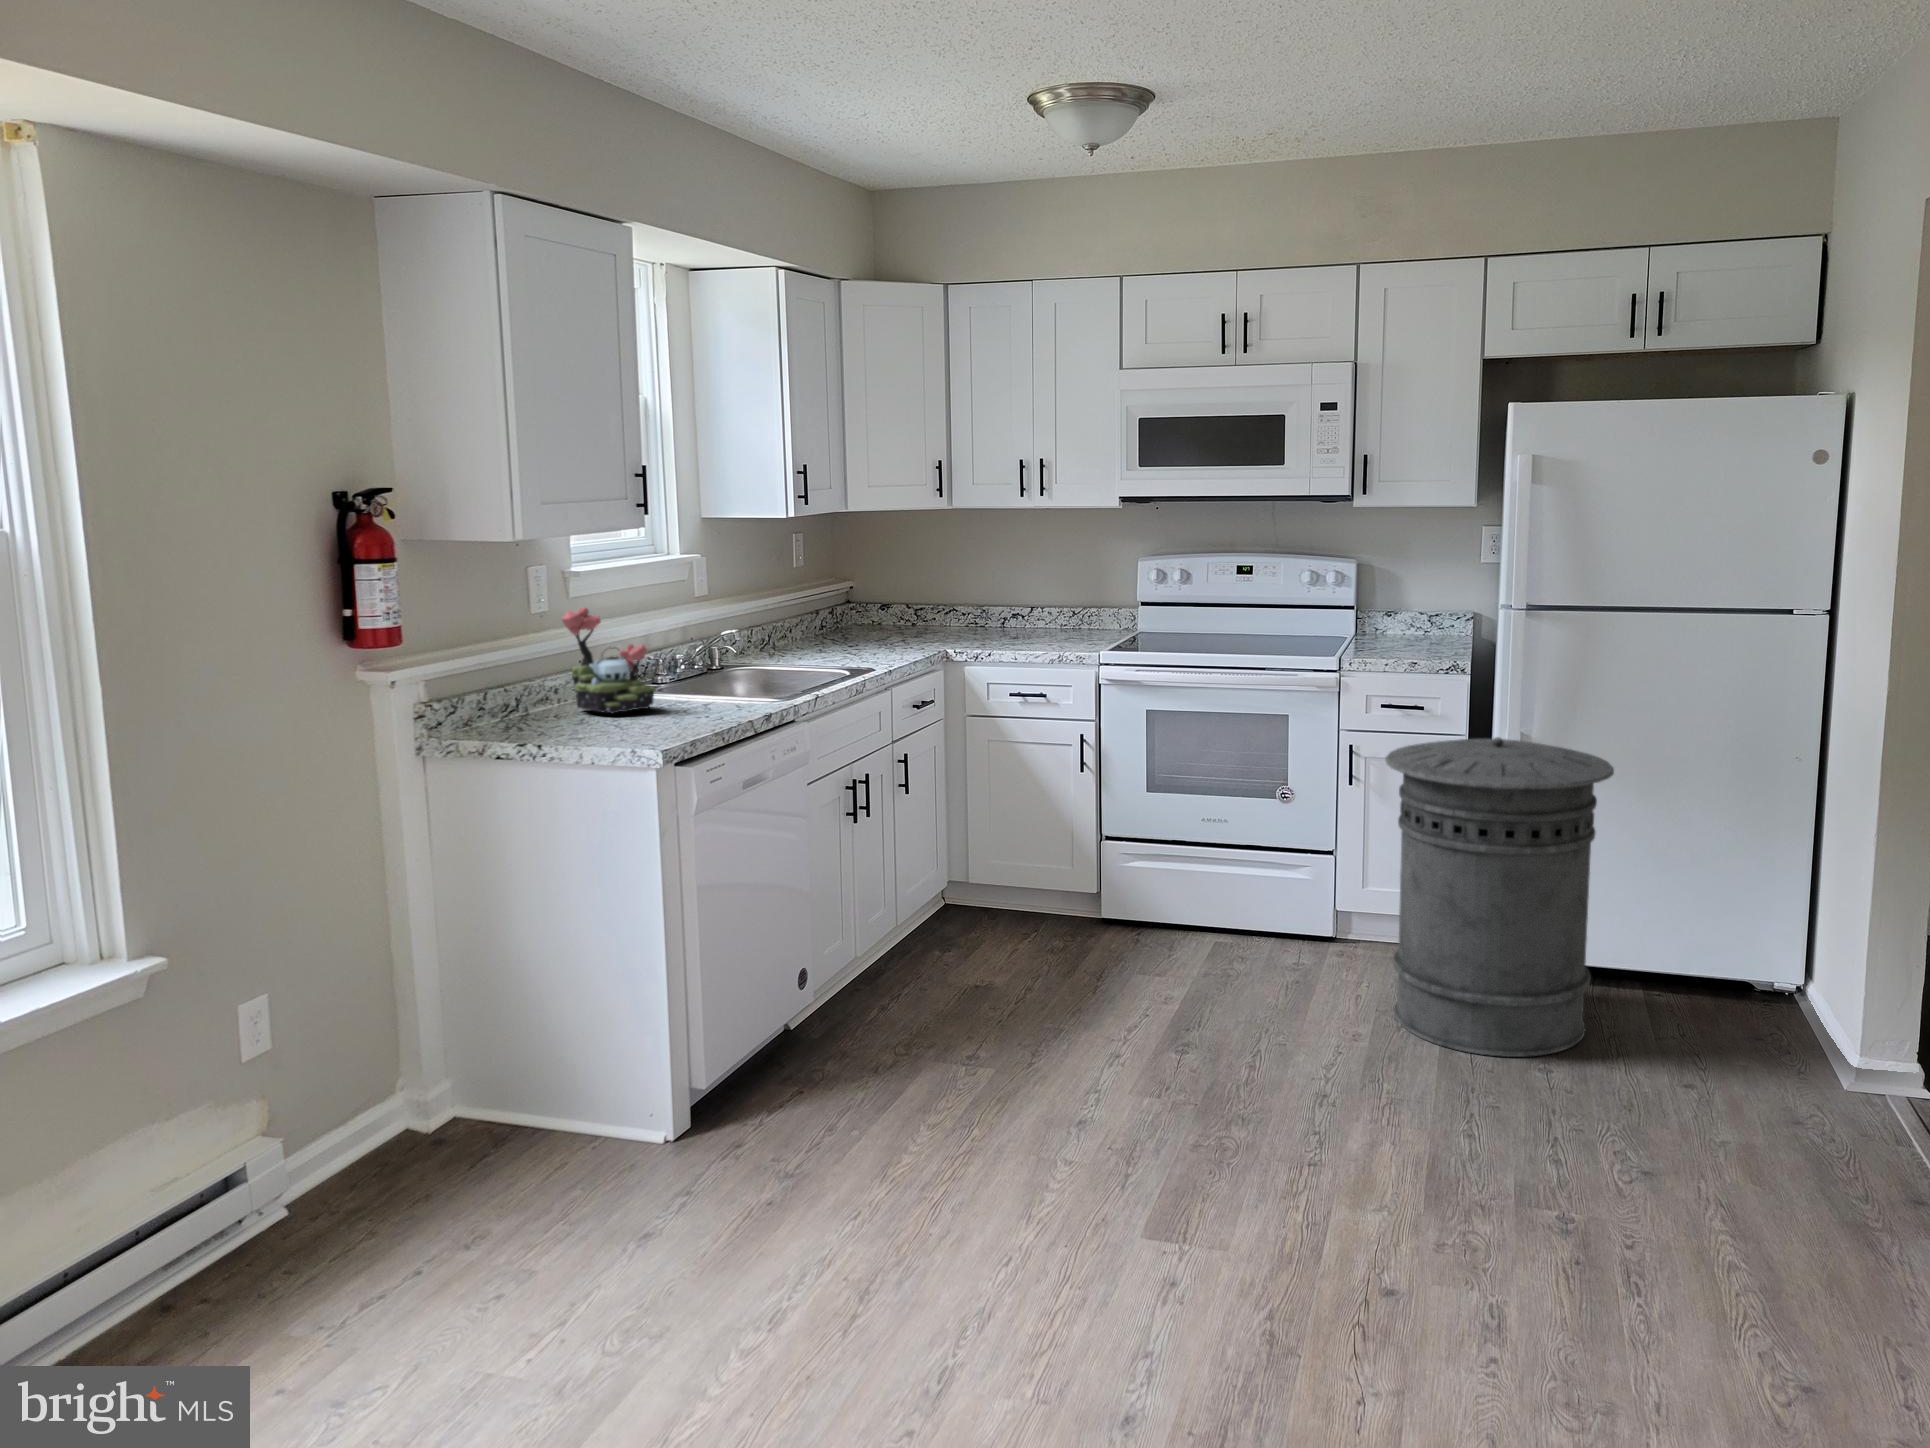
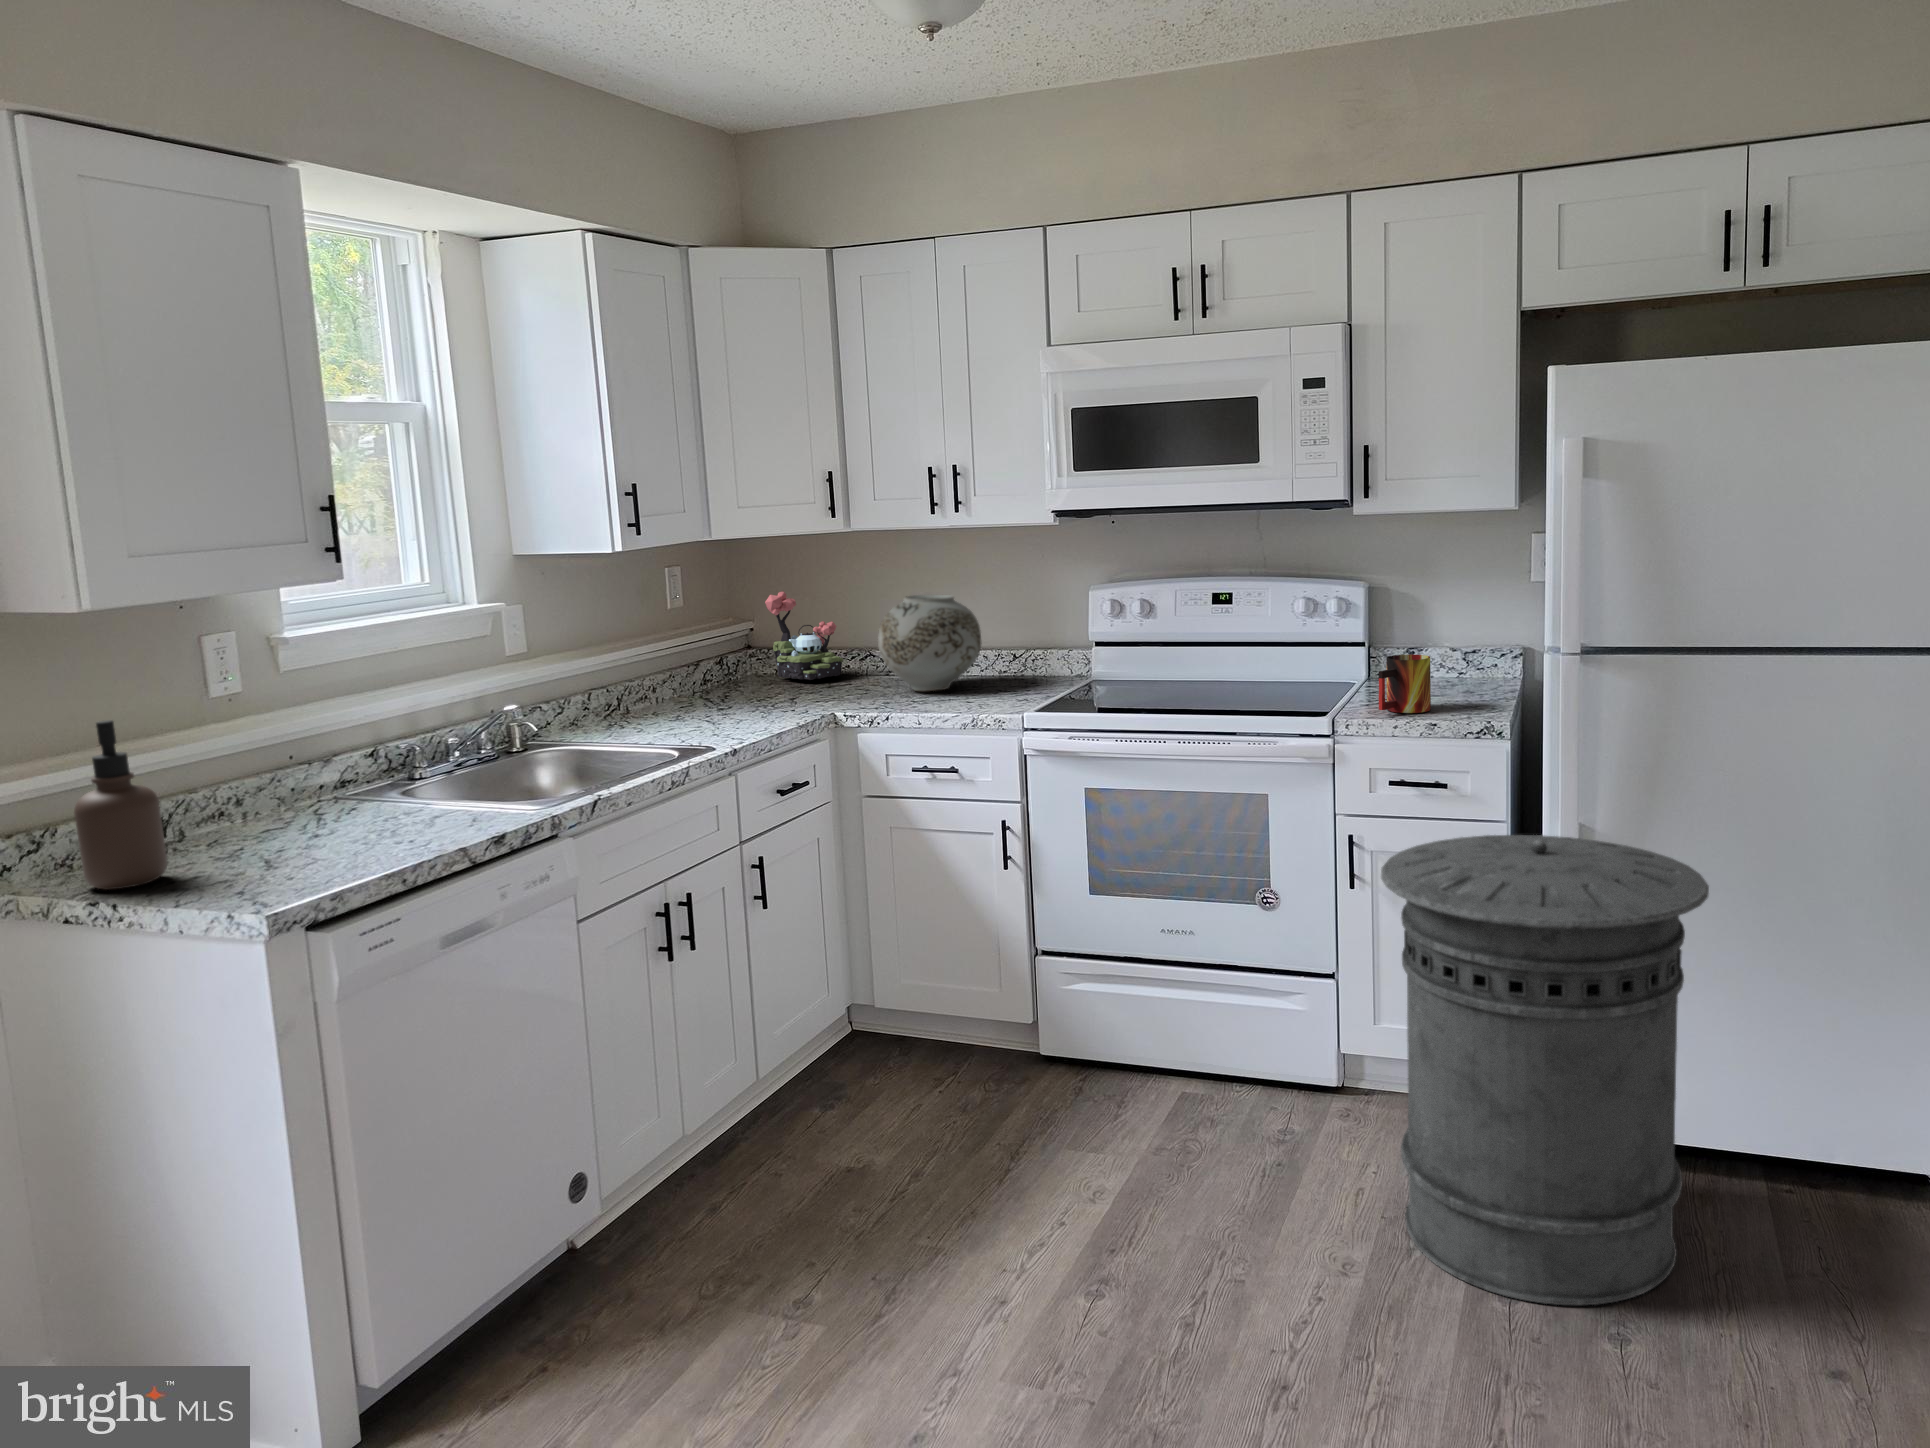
vase: none [971,561,1053,637] -> present [878,595,982,691]
plant: present [562,607,655,714] -> present [765,592,843,680]
mug: none [1373,613,1412,656] -> present [1379,654,1431,713]
soap dispenser: none [505,618,560,737] -> present [74,720,168,890]

